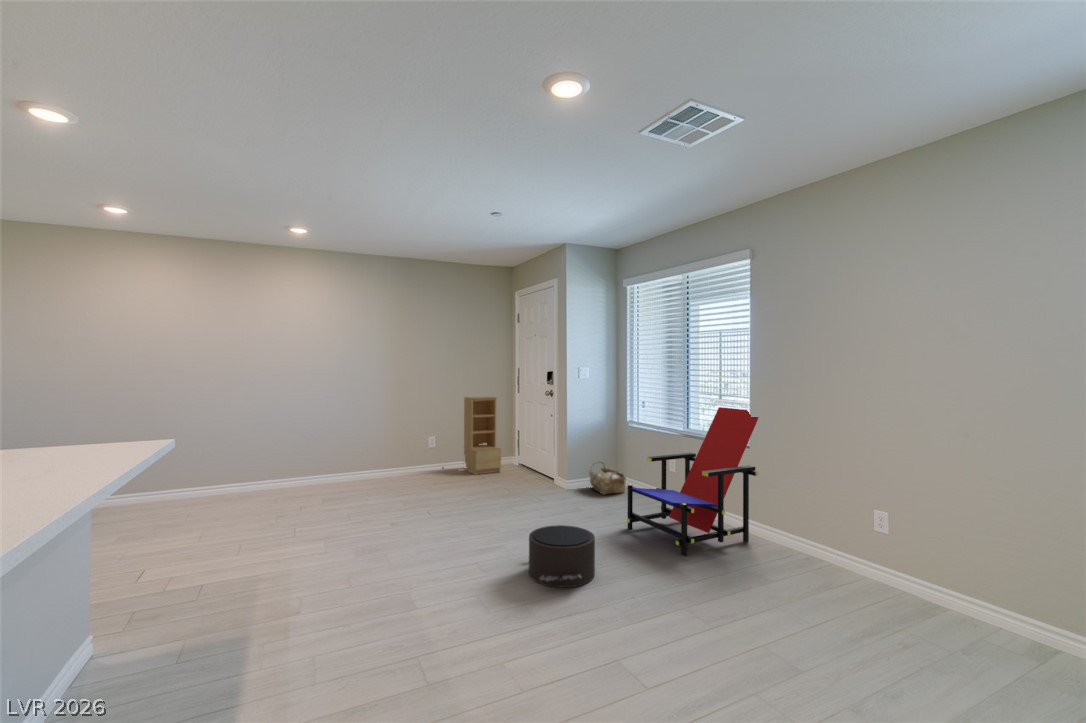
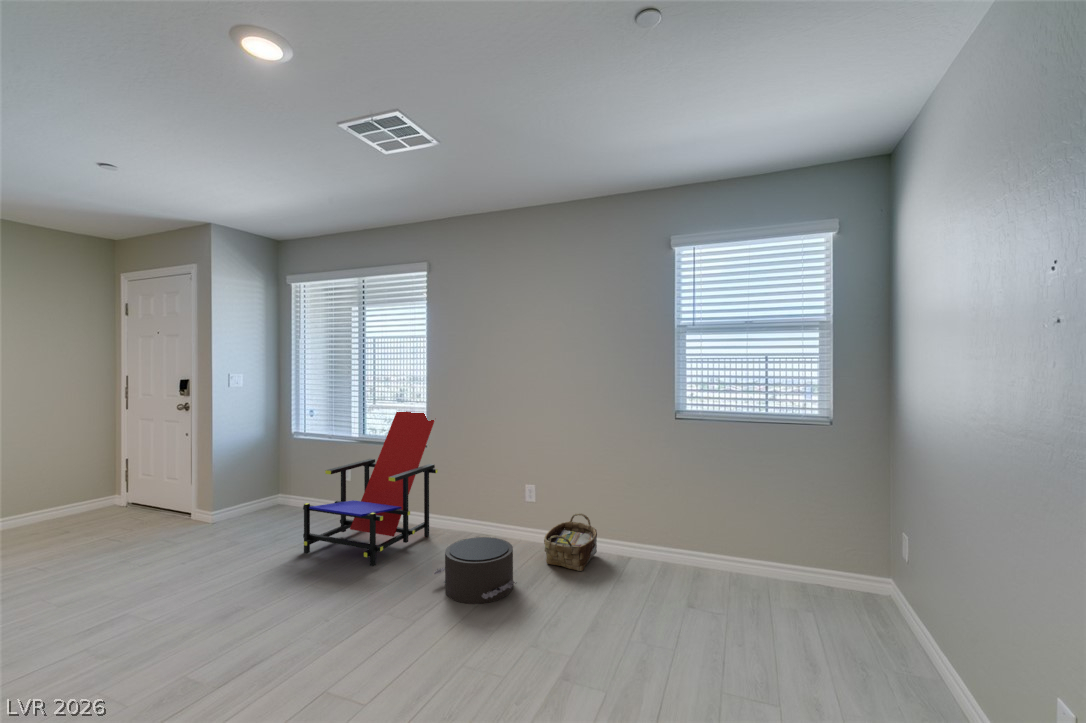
bookshelf: present [464,396,501,475] -> none [23,416,99,530]
woven basket: present [589,461,626,495] -> present [544,513,597,571]
pouf: present [529,525,595,588] -> present [433,537,516,604]

